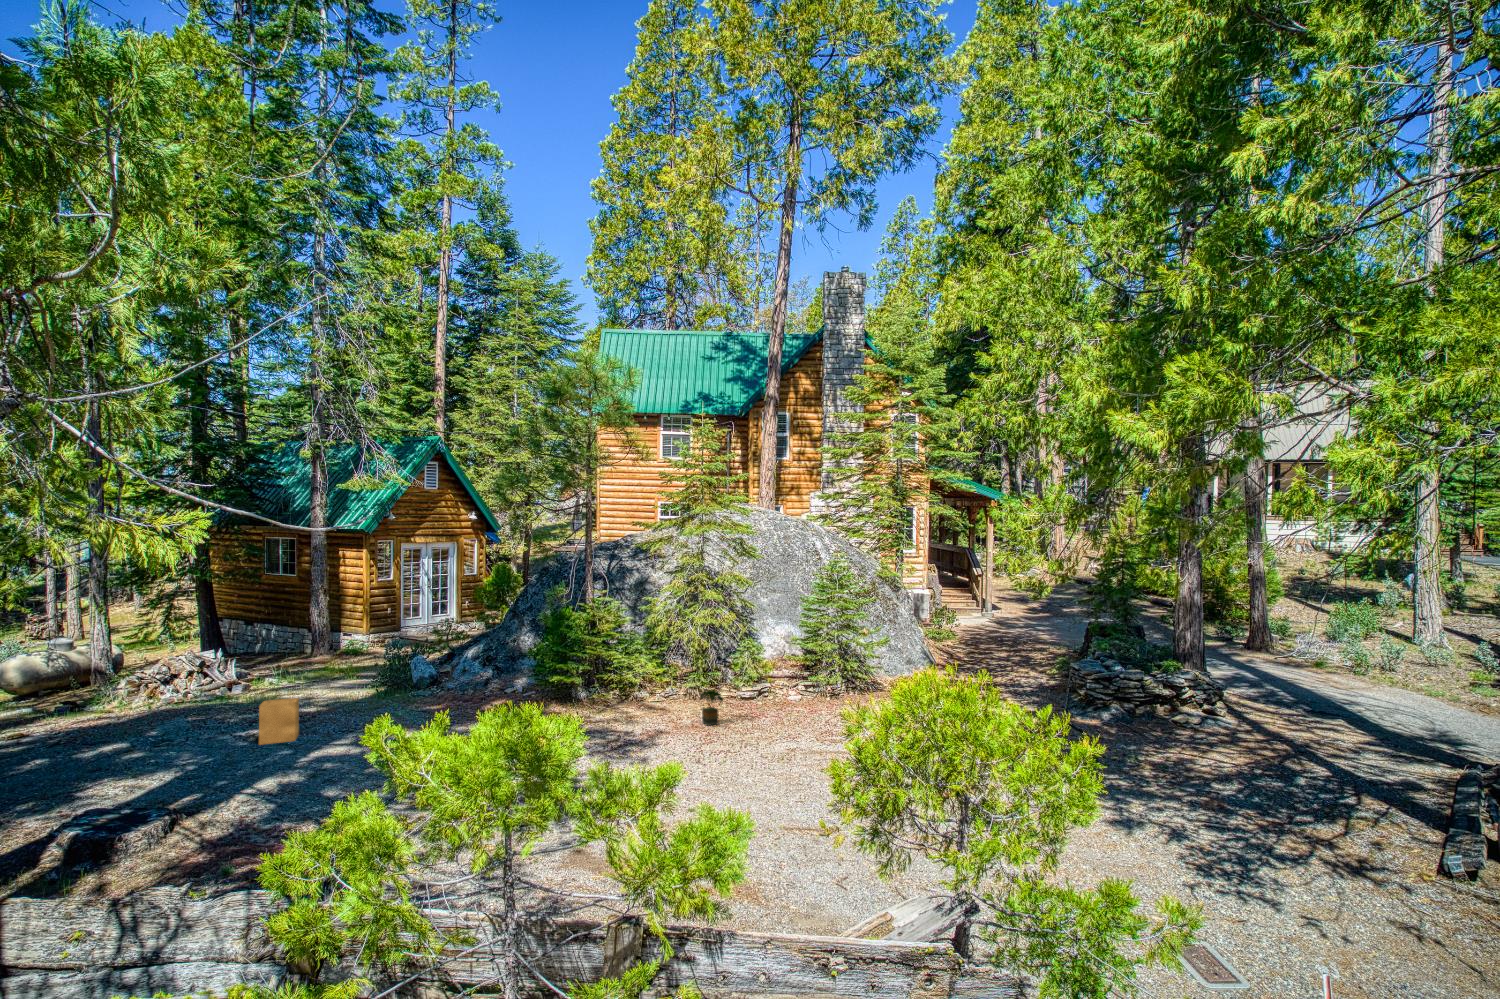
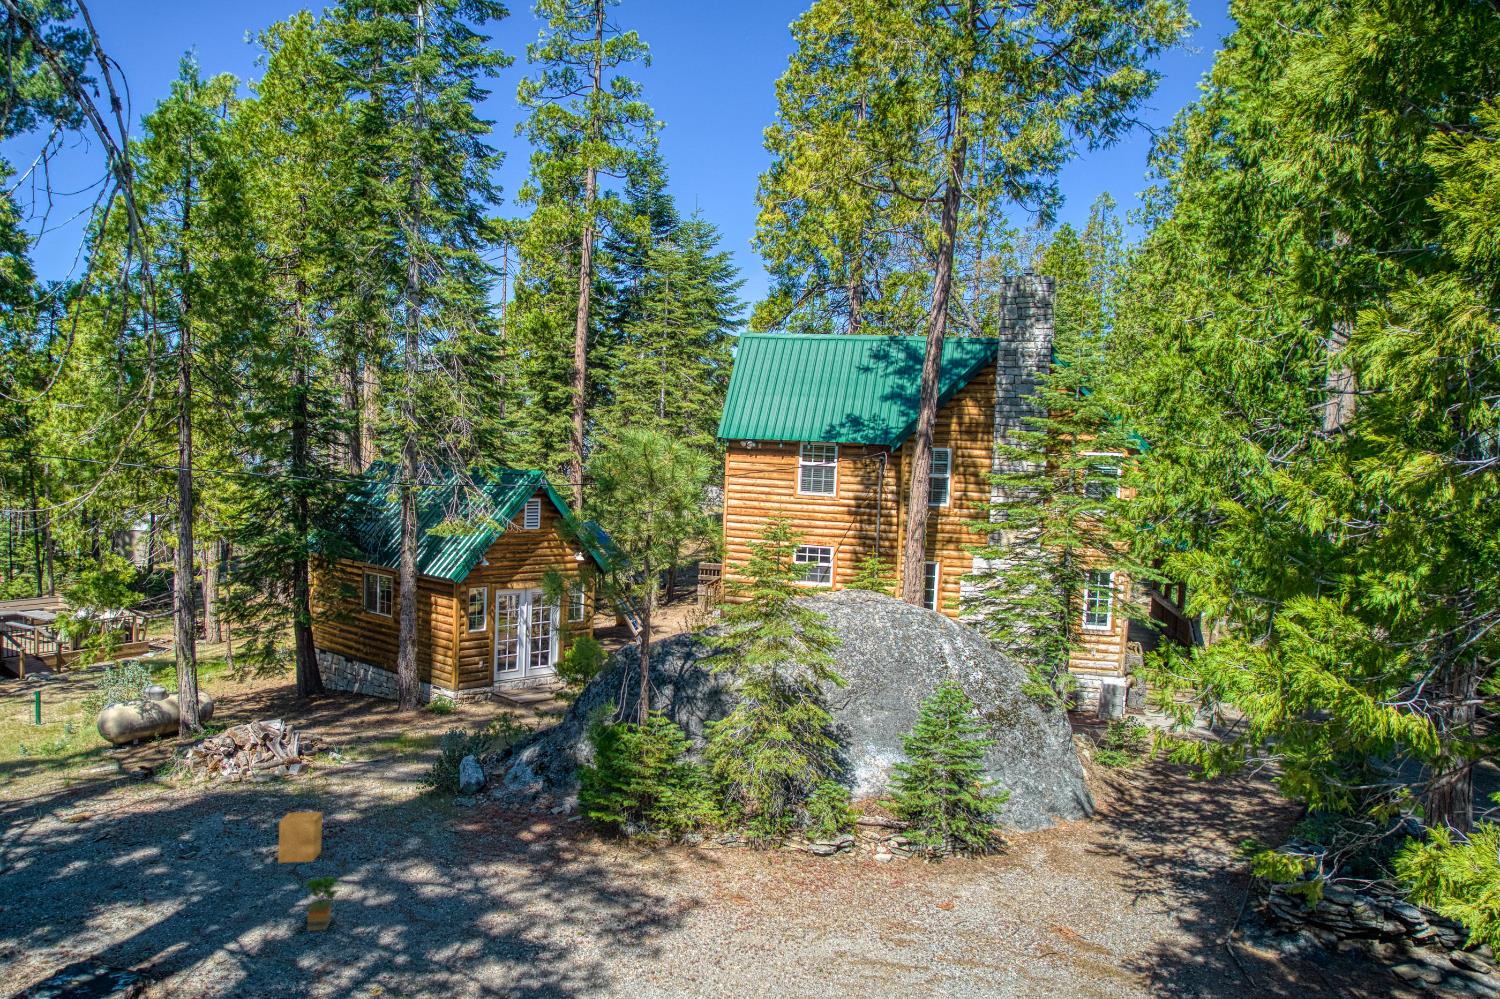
potted tree: present [700,690,723,726] -> present [306,876,338,931]

